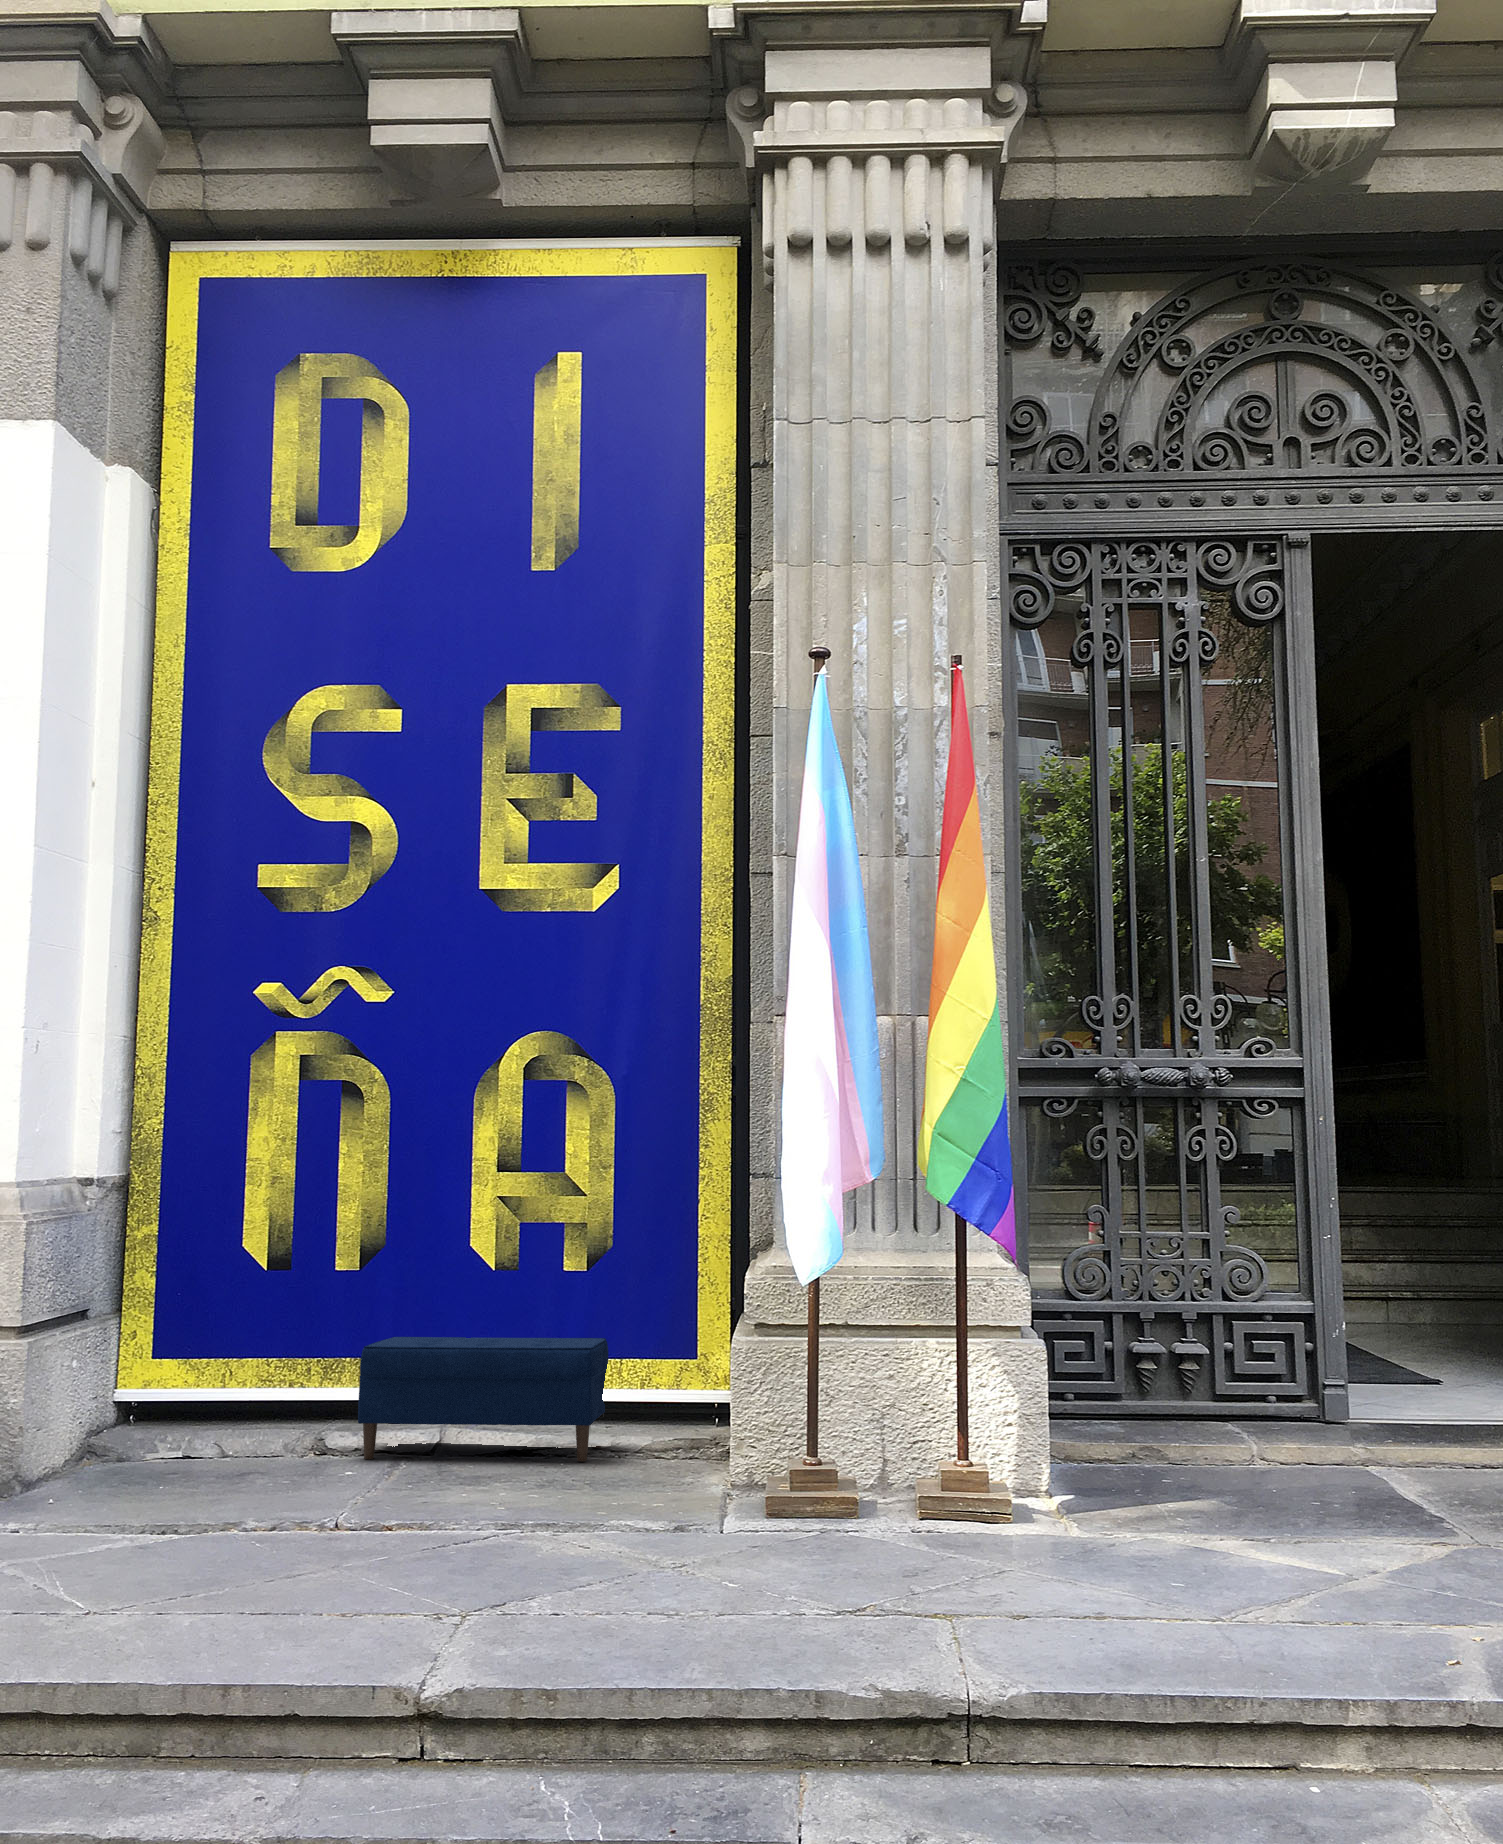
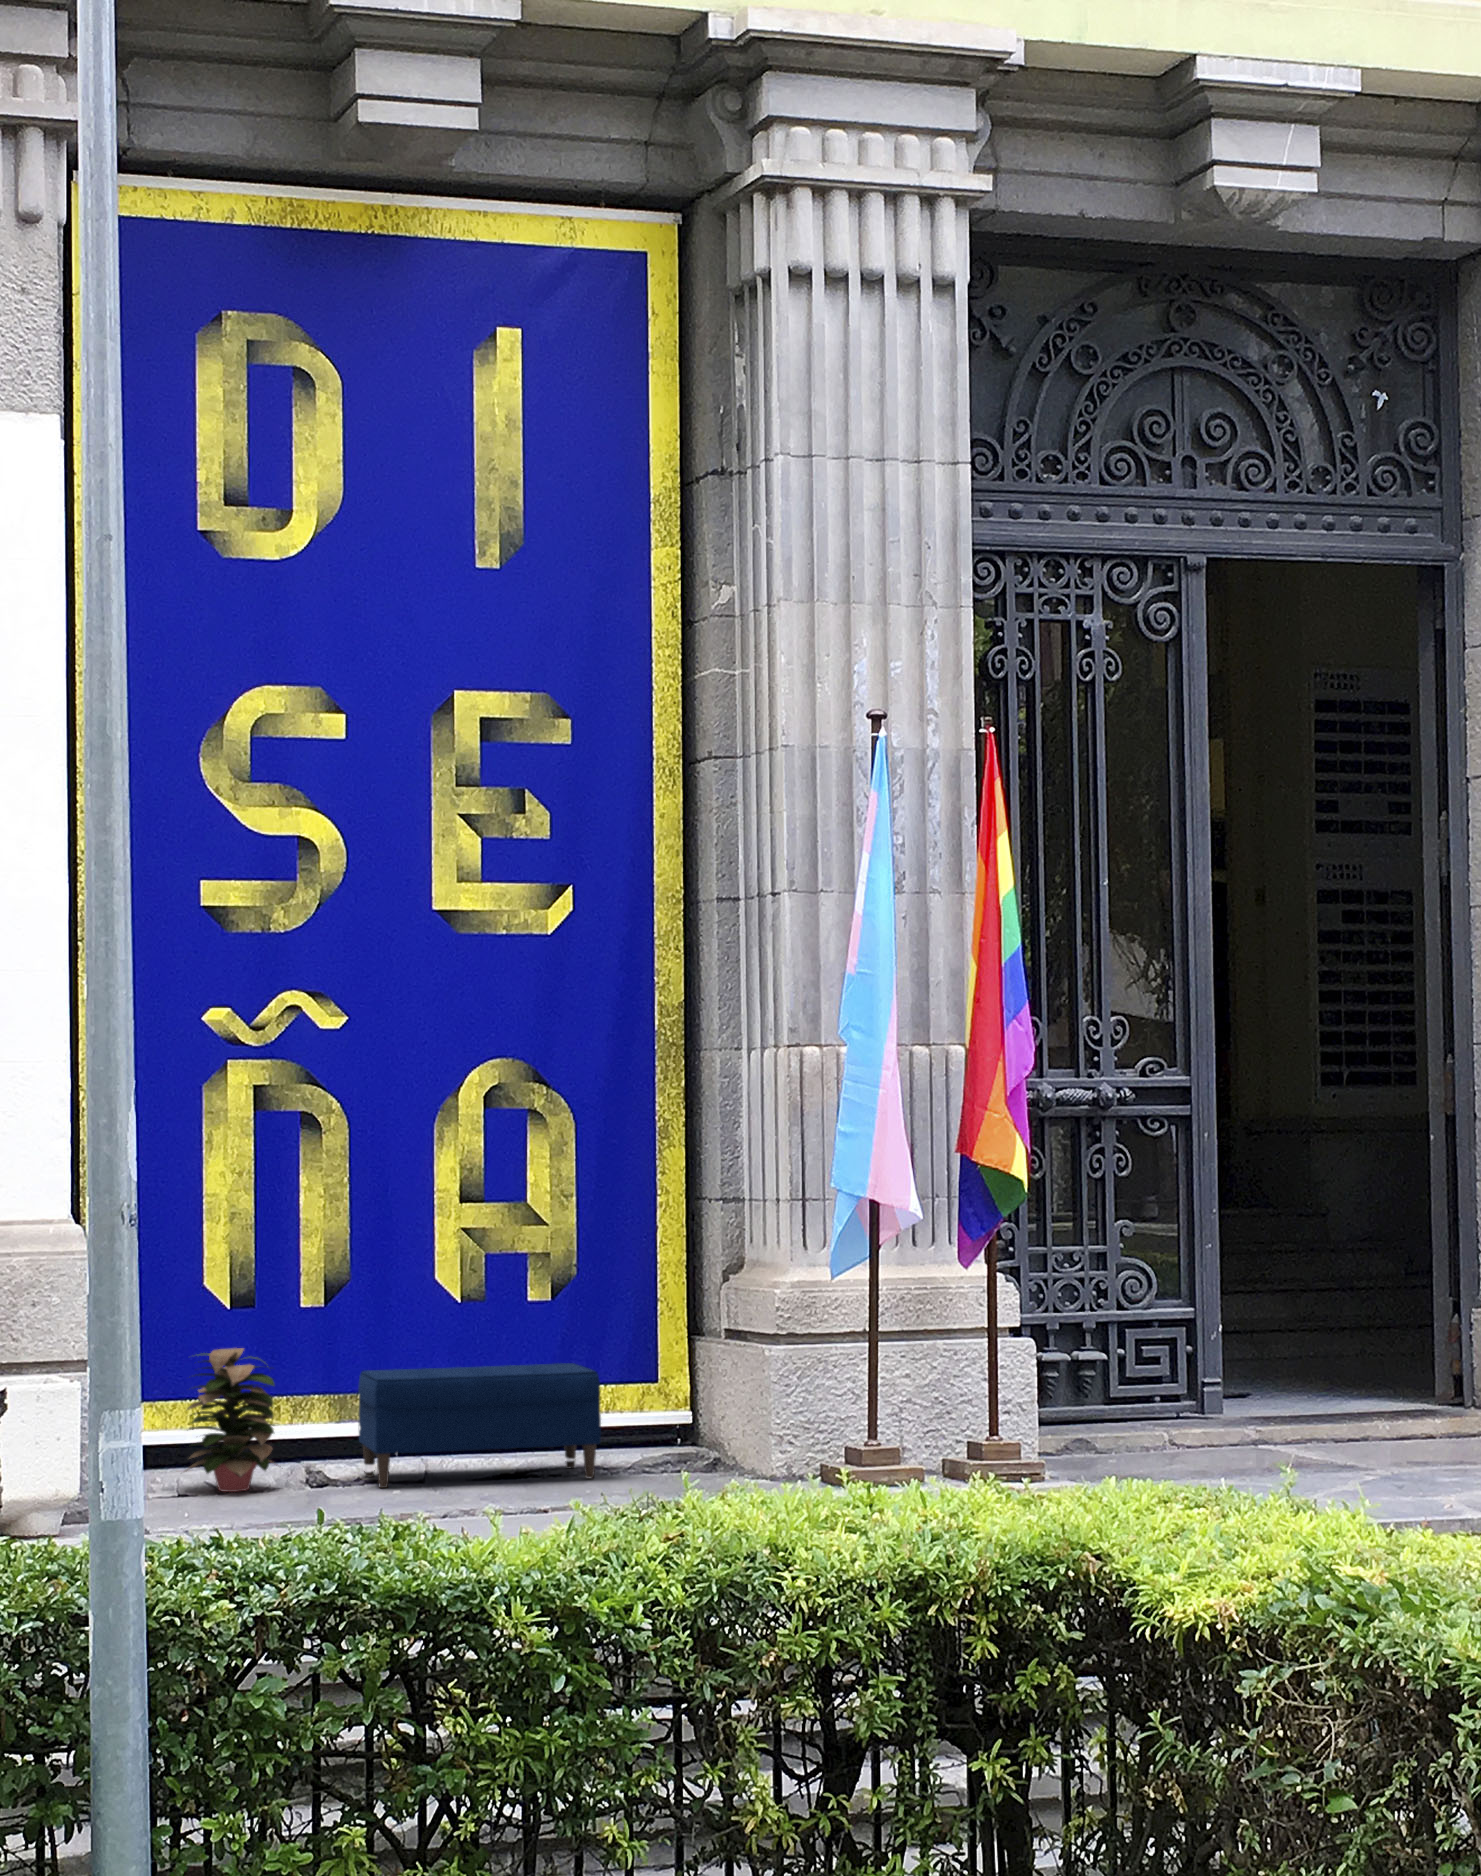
decorative plant: none [184,1309,290,1454] -> present [186,1348,274,1492]

